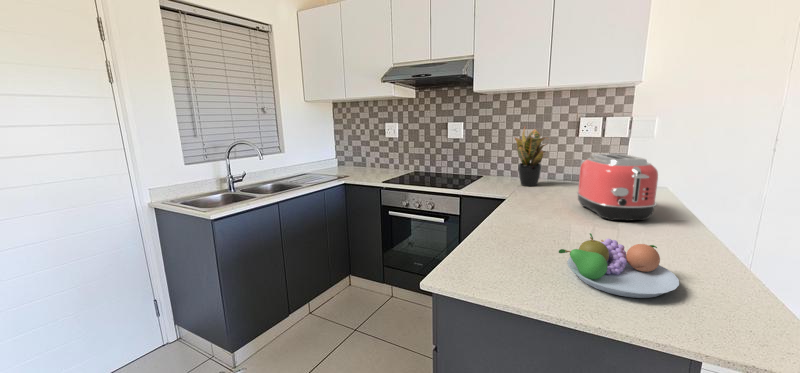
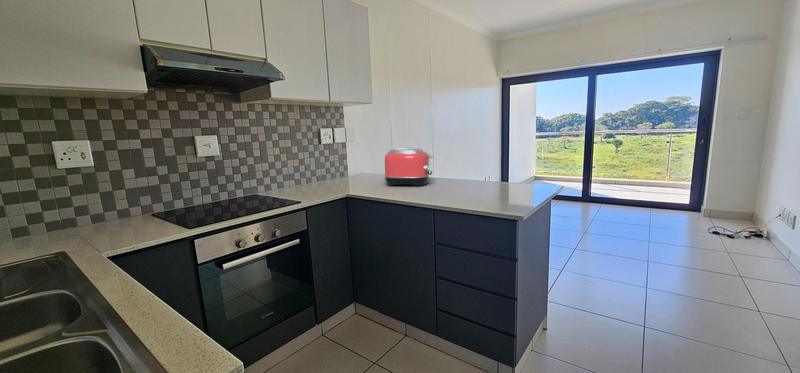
potted plant: present [515,127,548,186] -> none [289,134,332,190]
fruit bowl: present [559,233,679,298] -> none [484,178,530,198]

